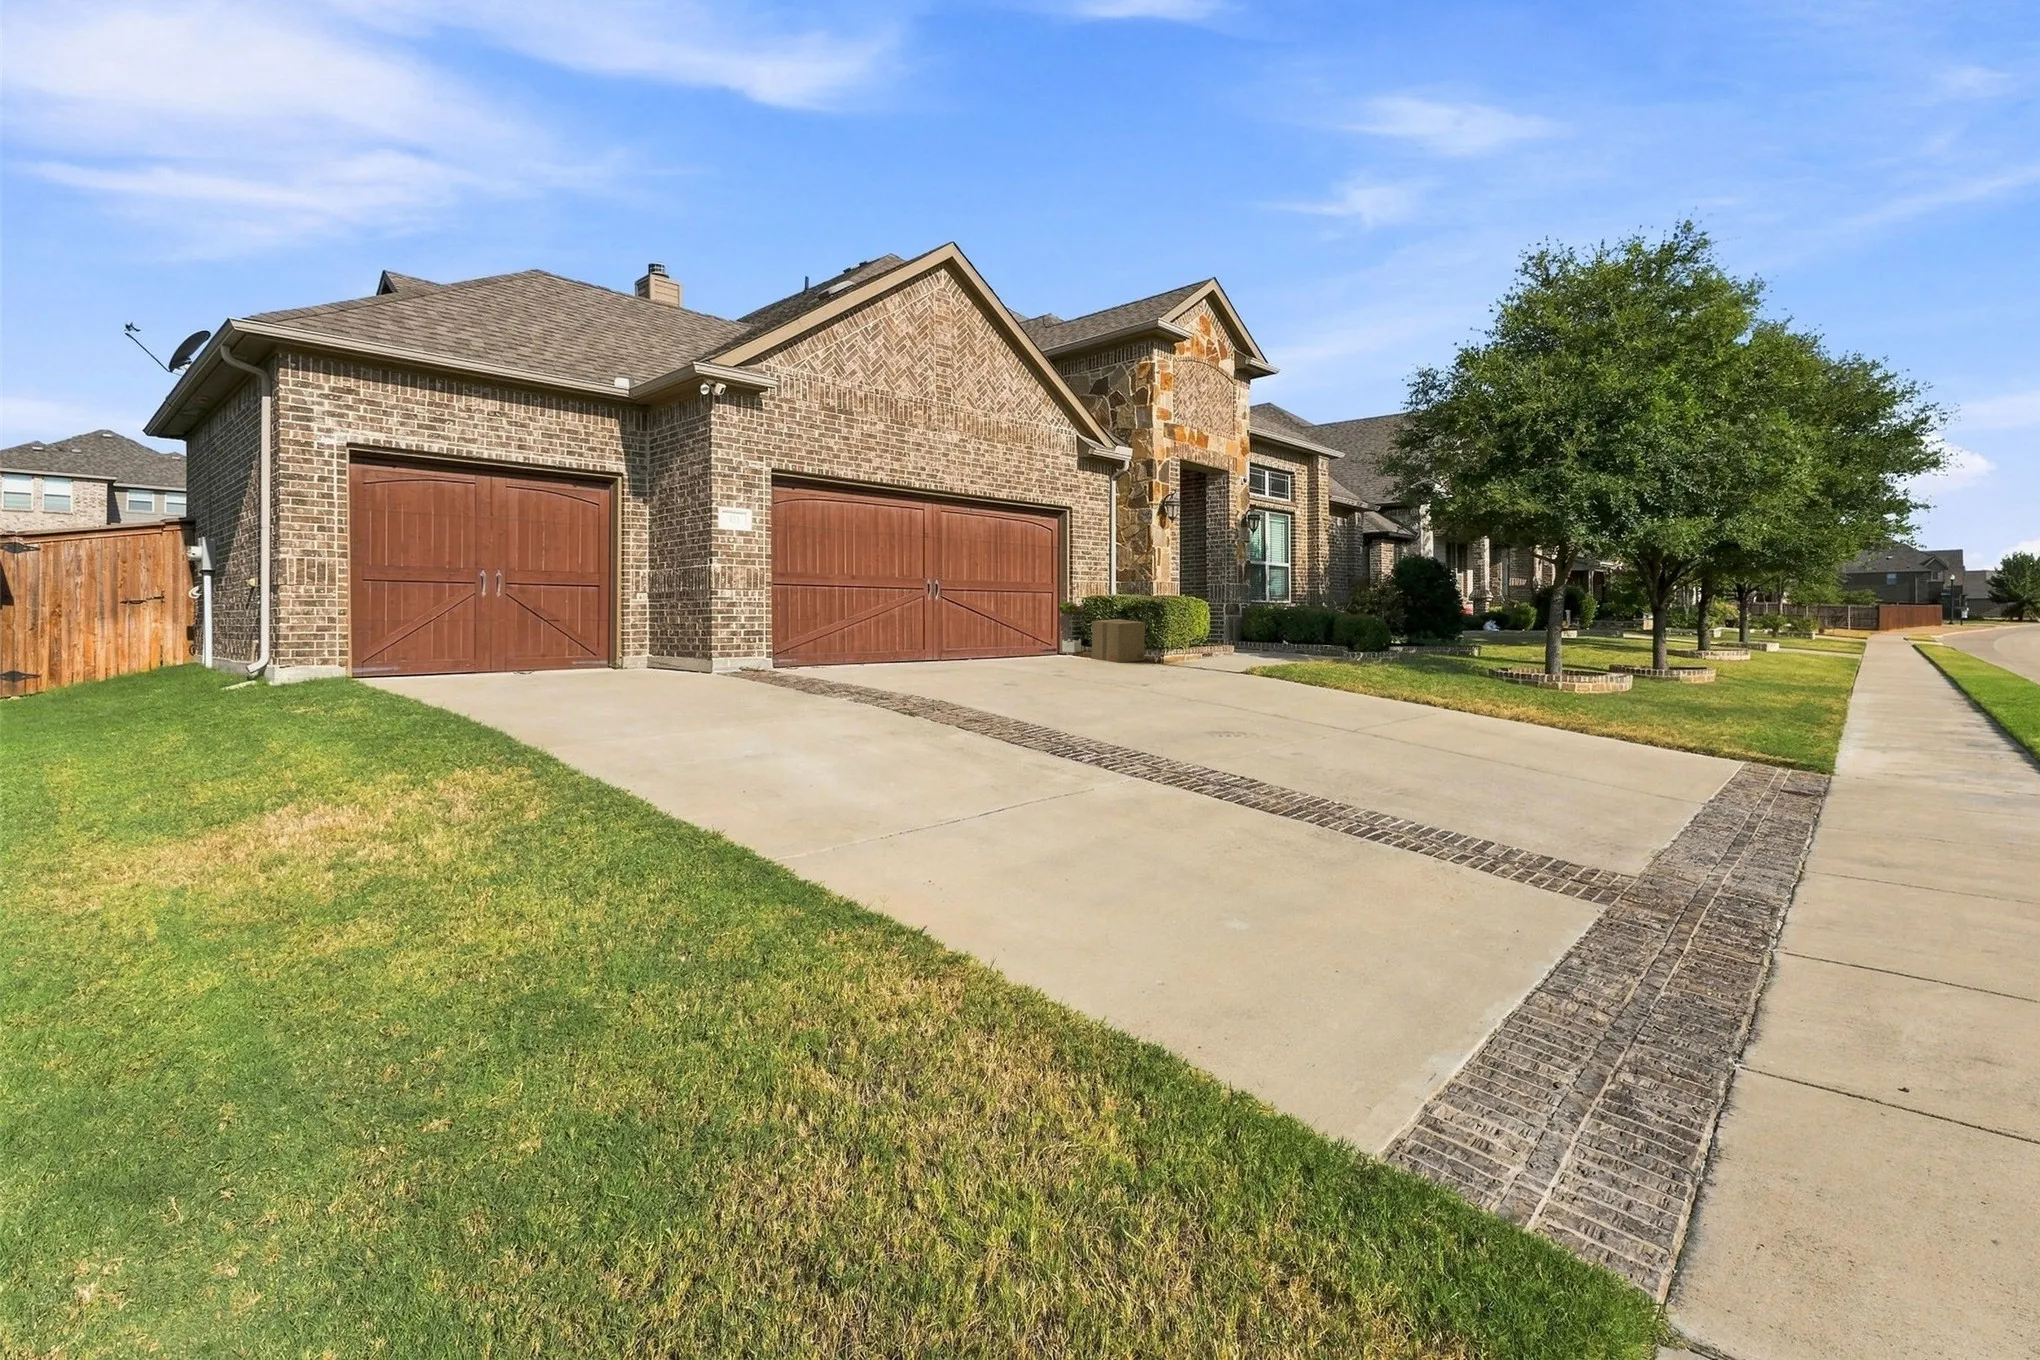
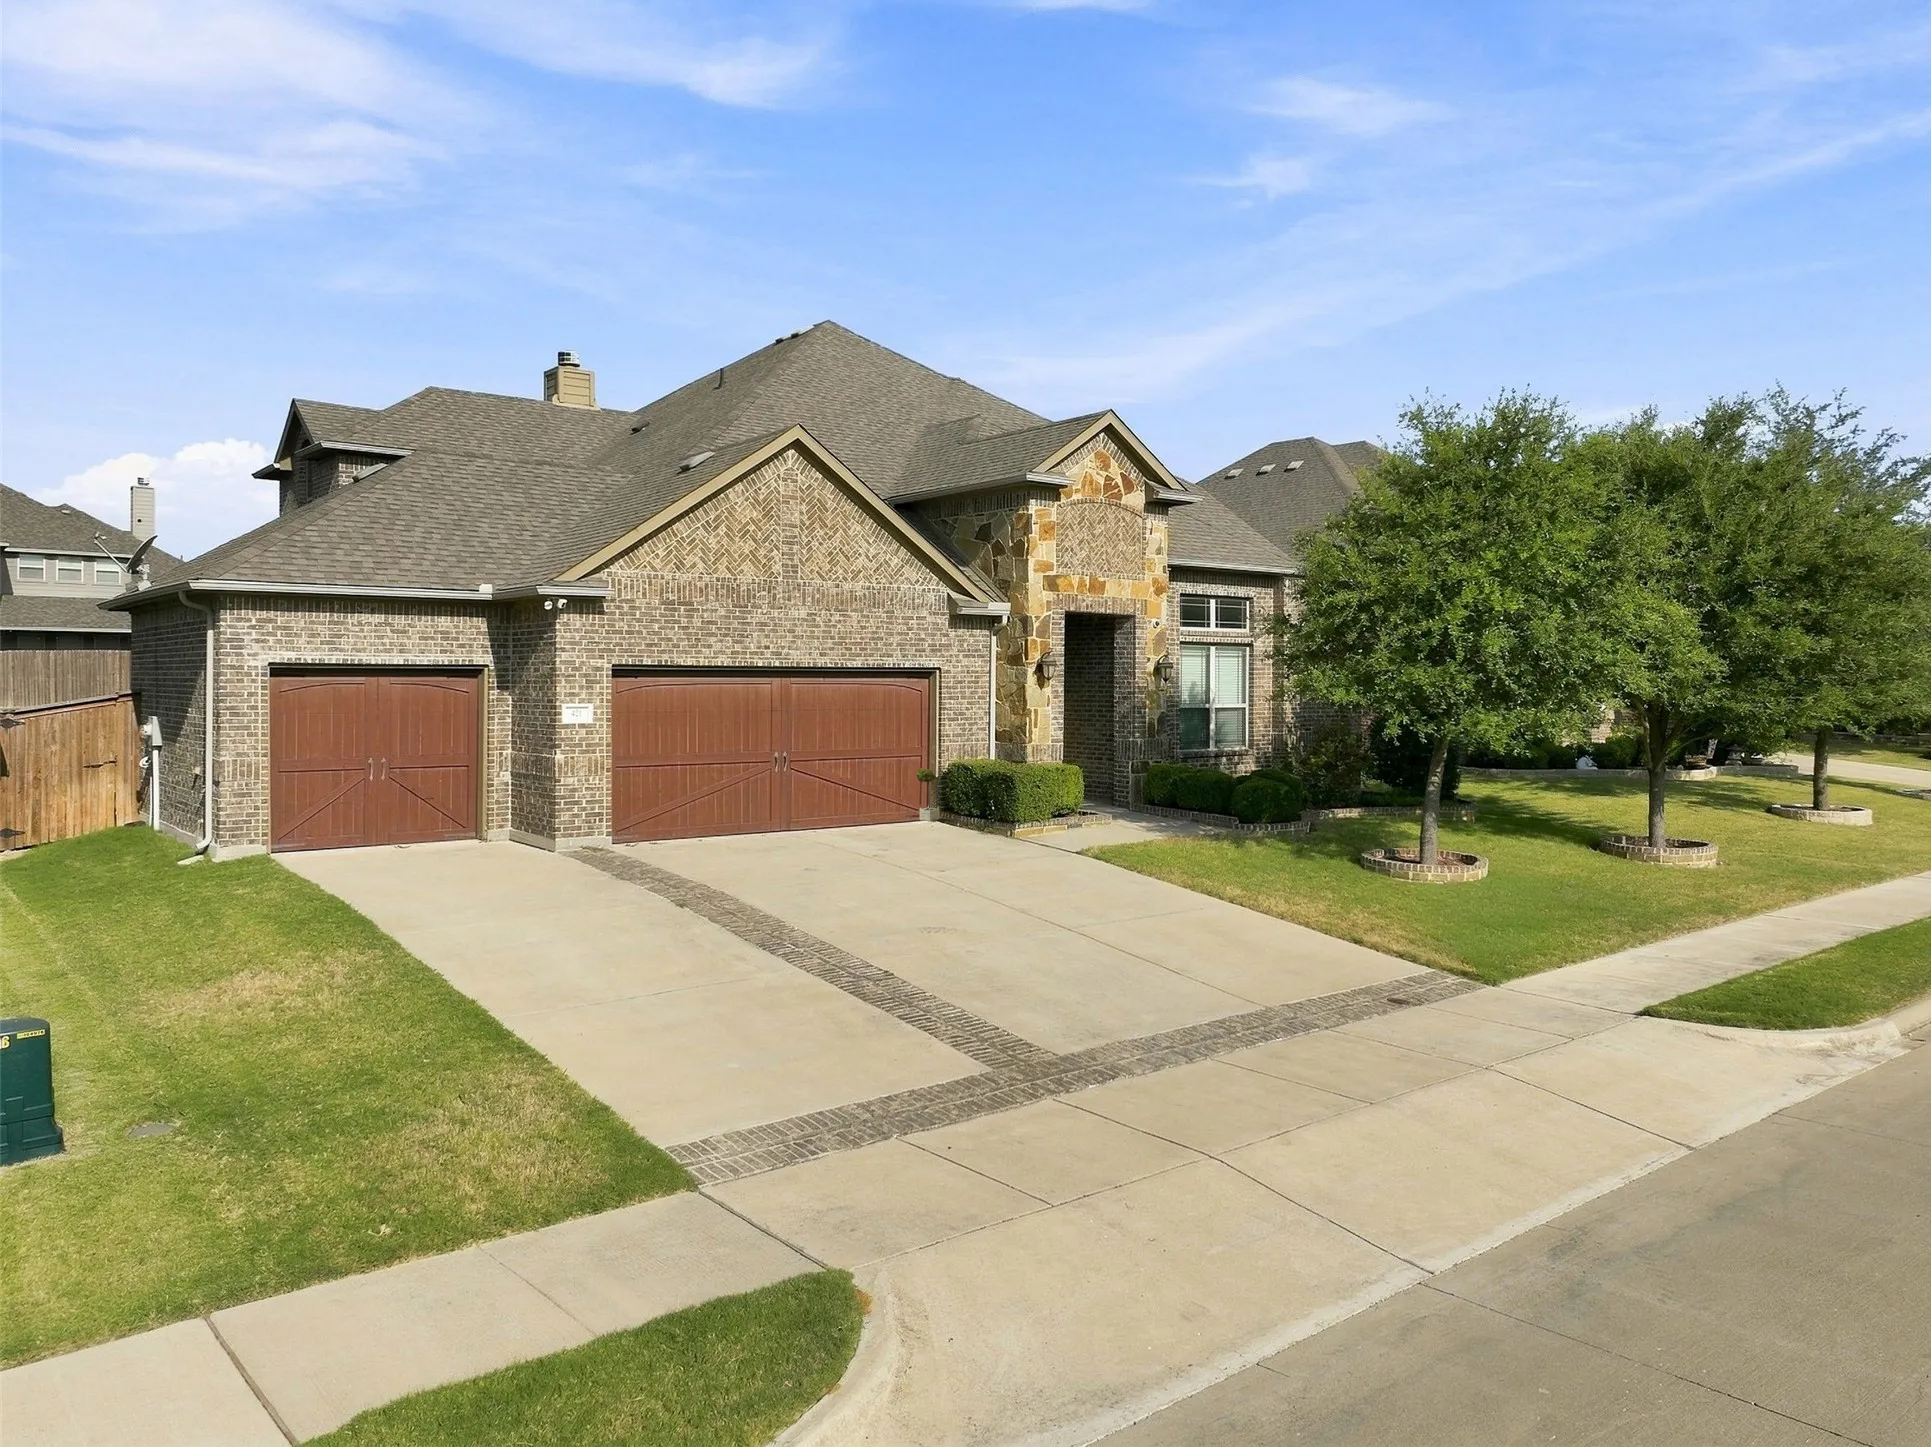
cardboard box: present [1091,619,1145,662] -> none [936,790,988,836]

